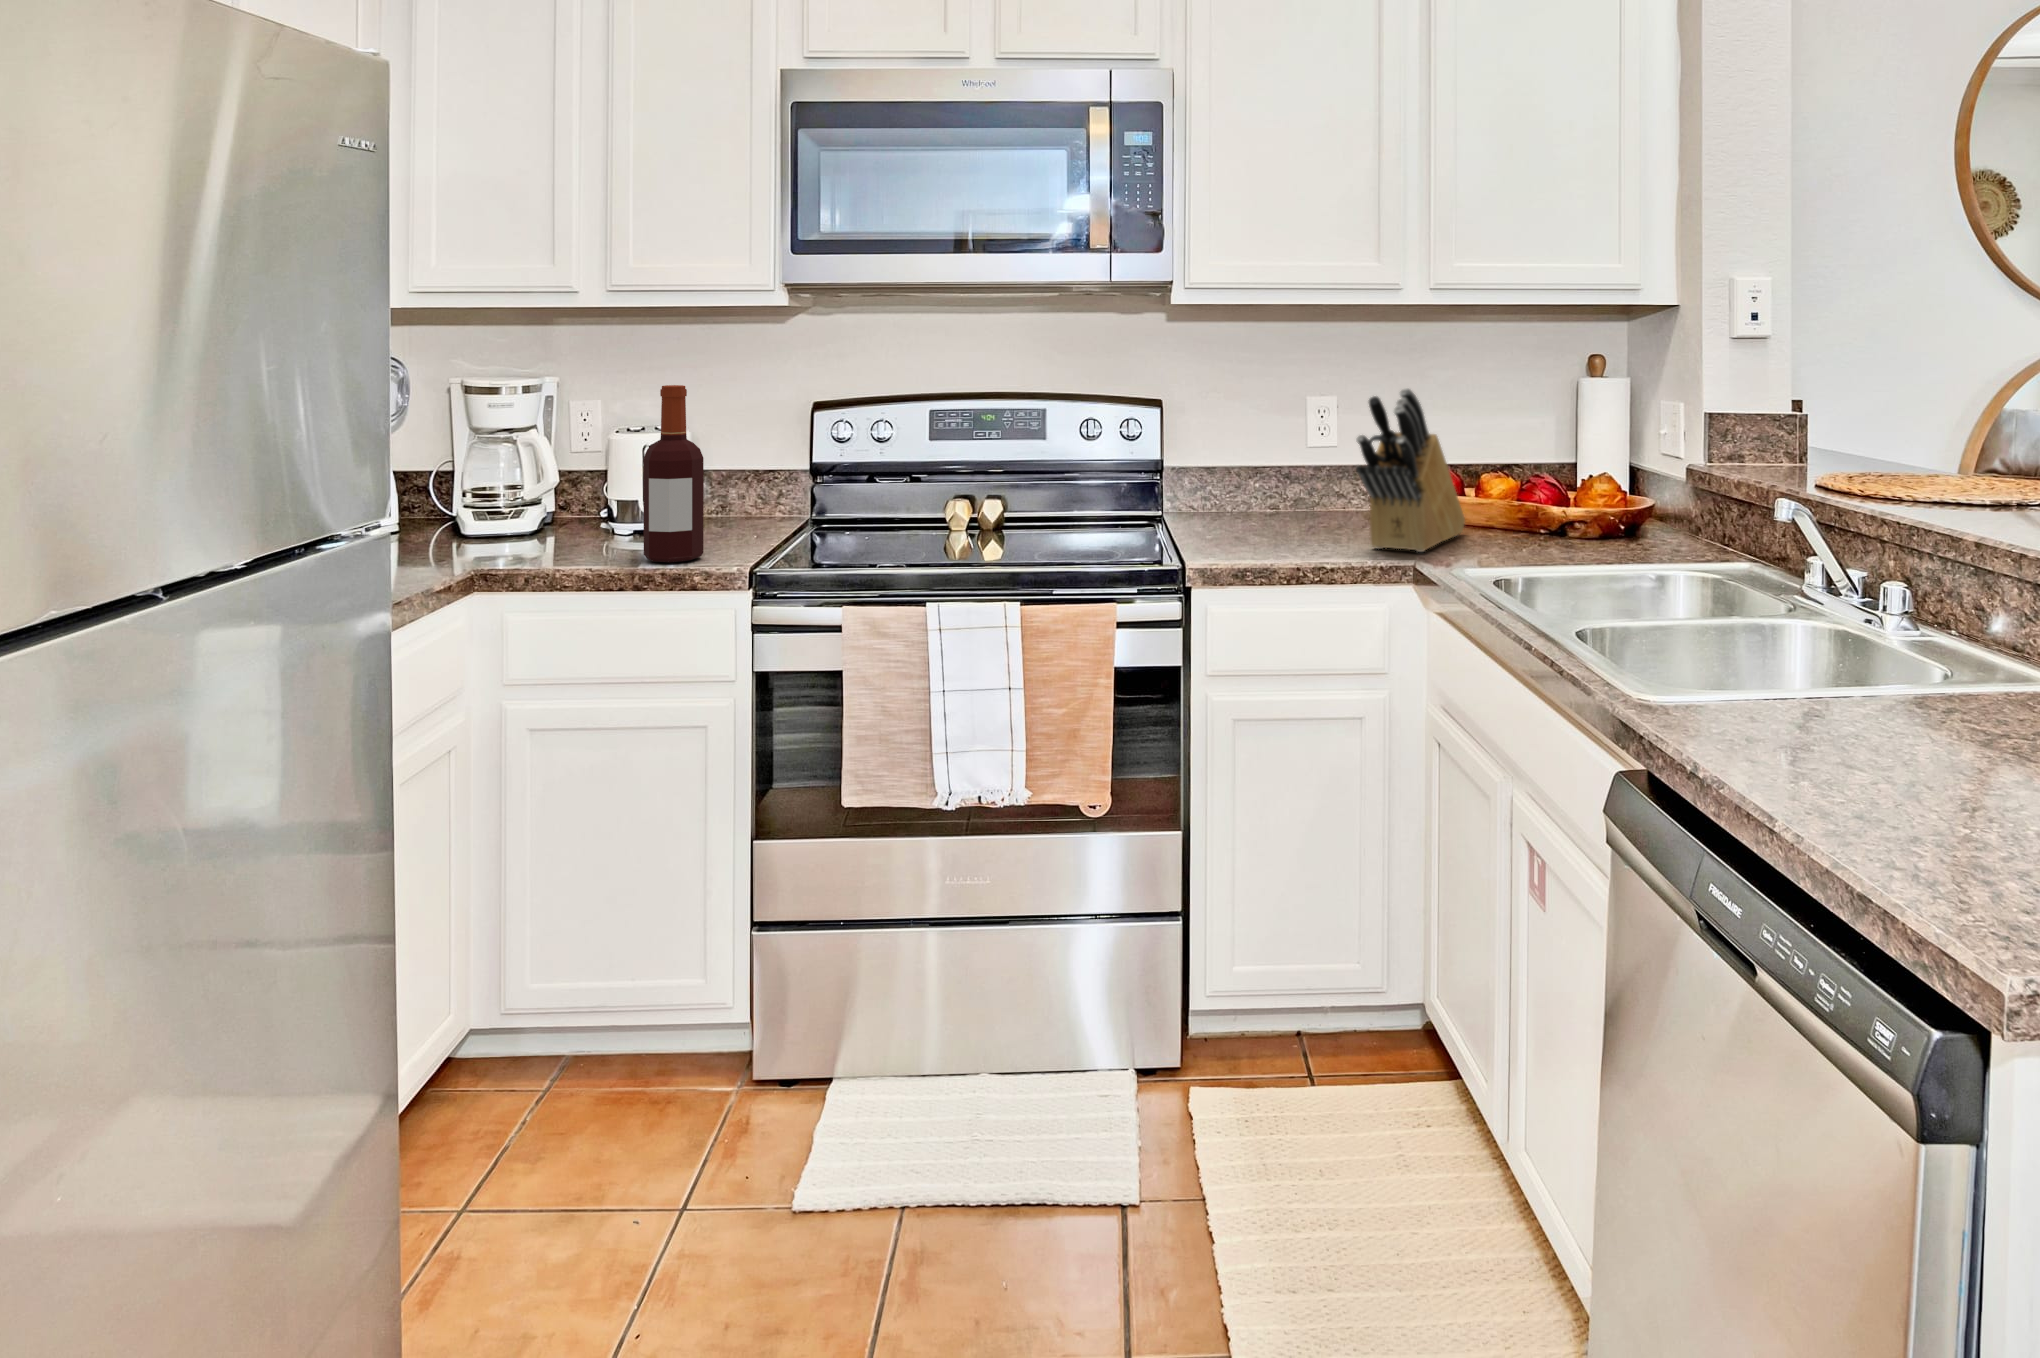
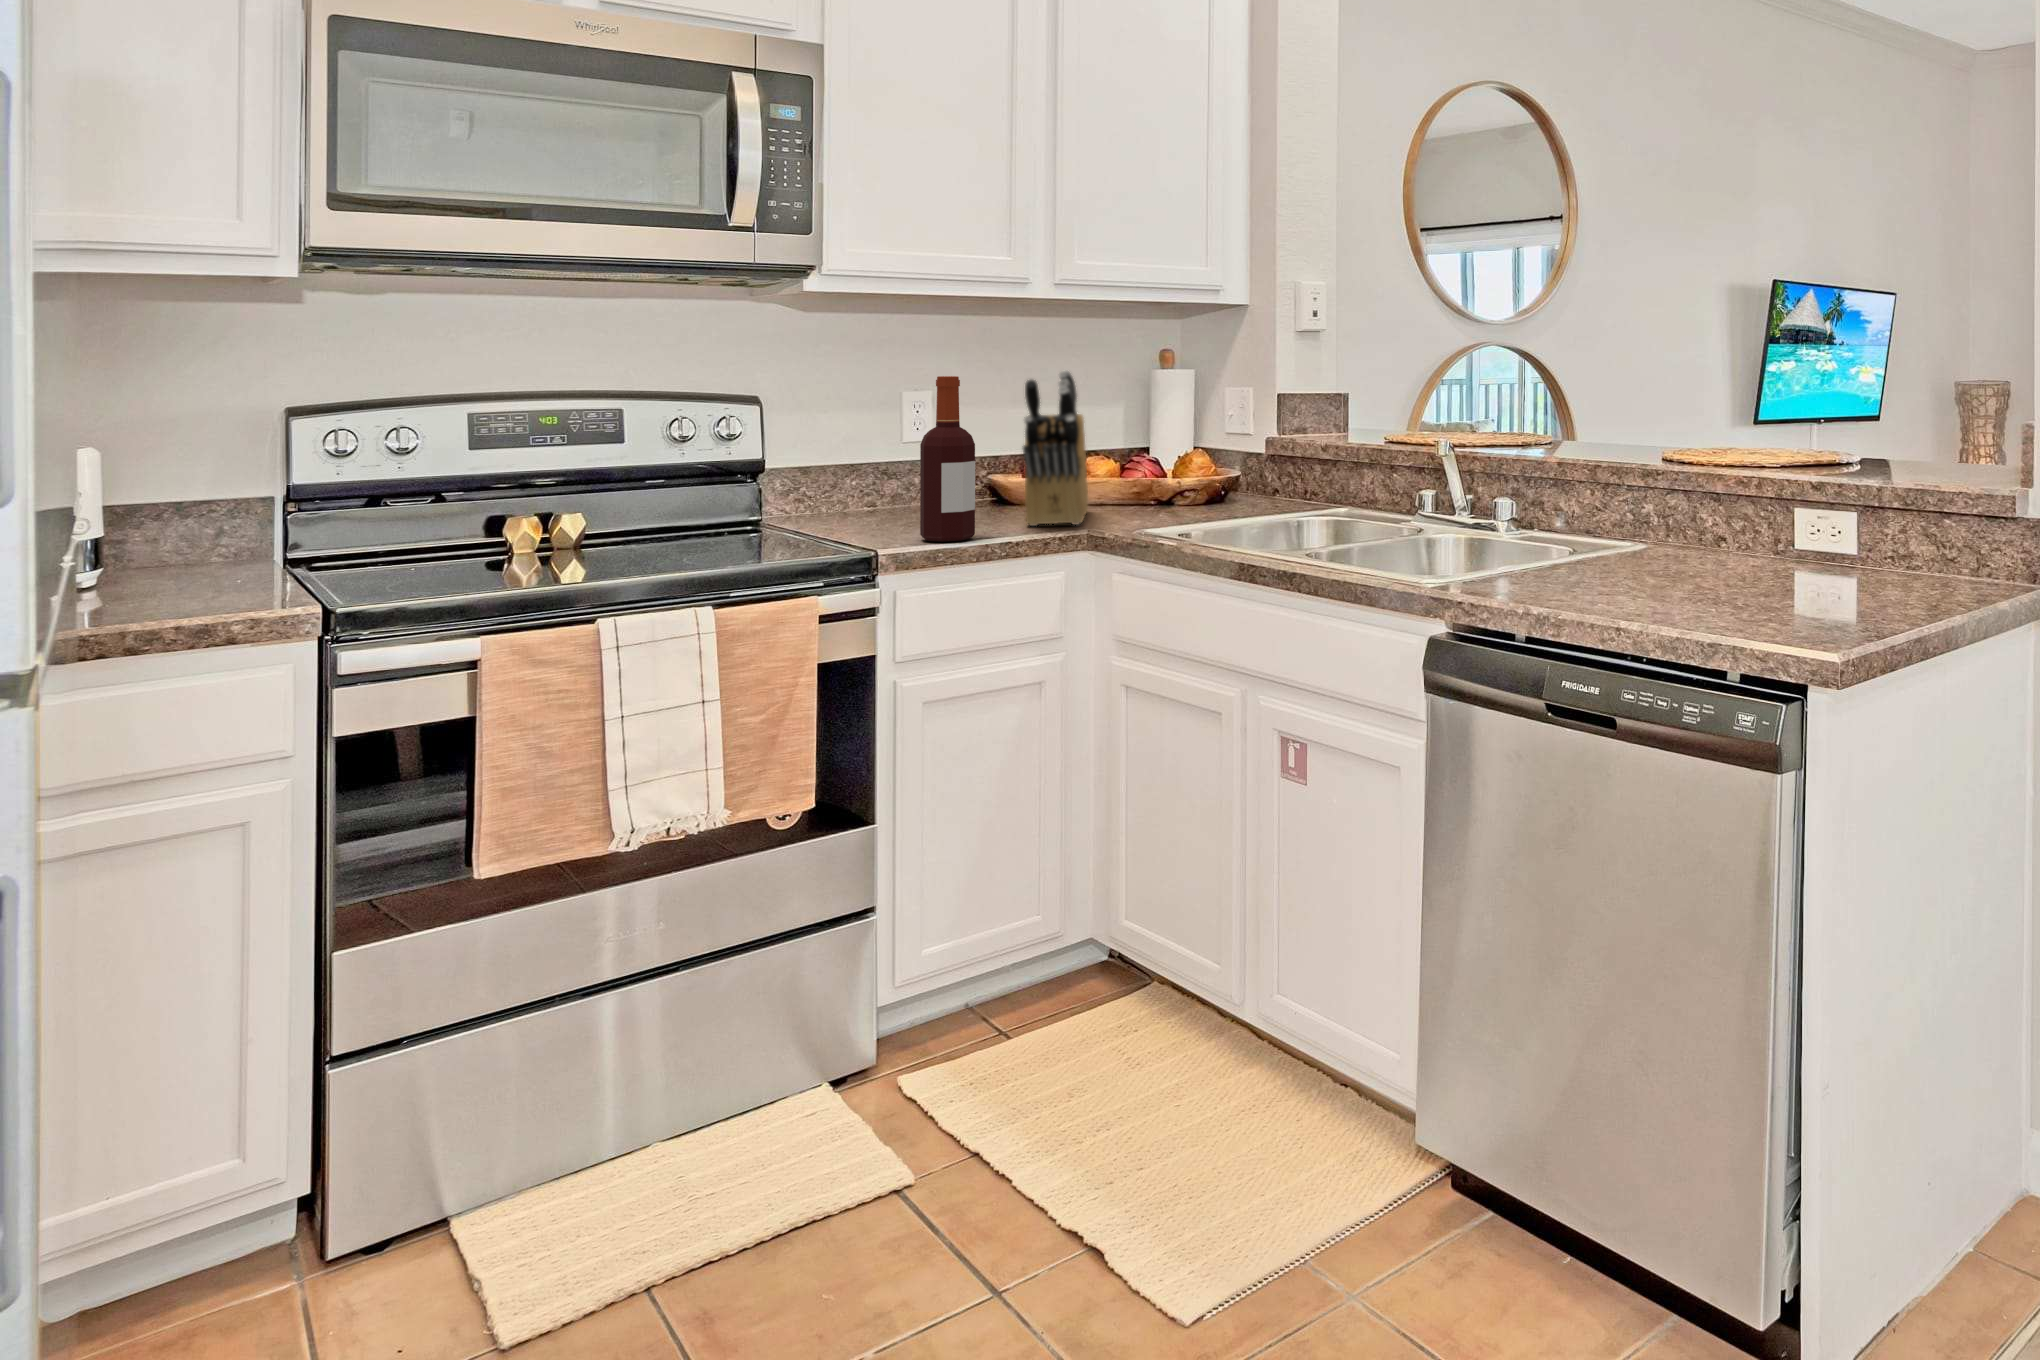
bottle: present [643,385,704,563] -> present [920,376,975,542]

